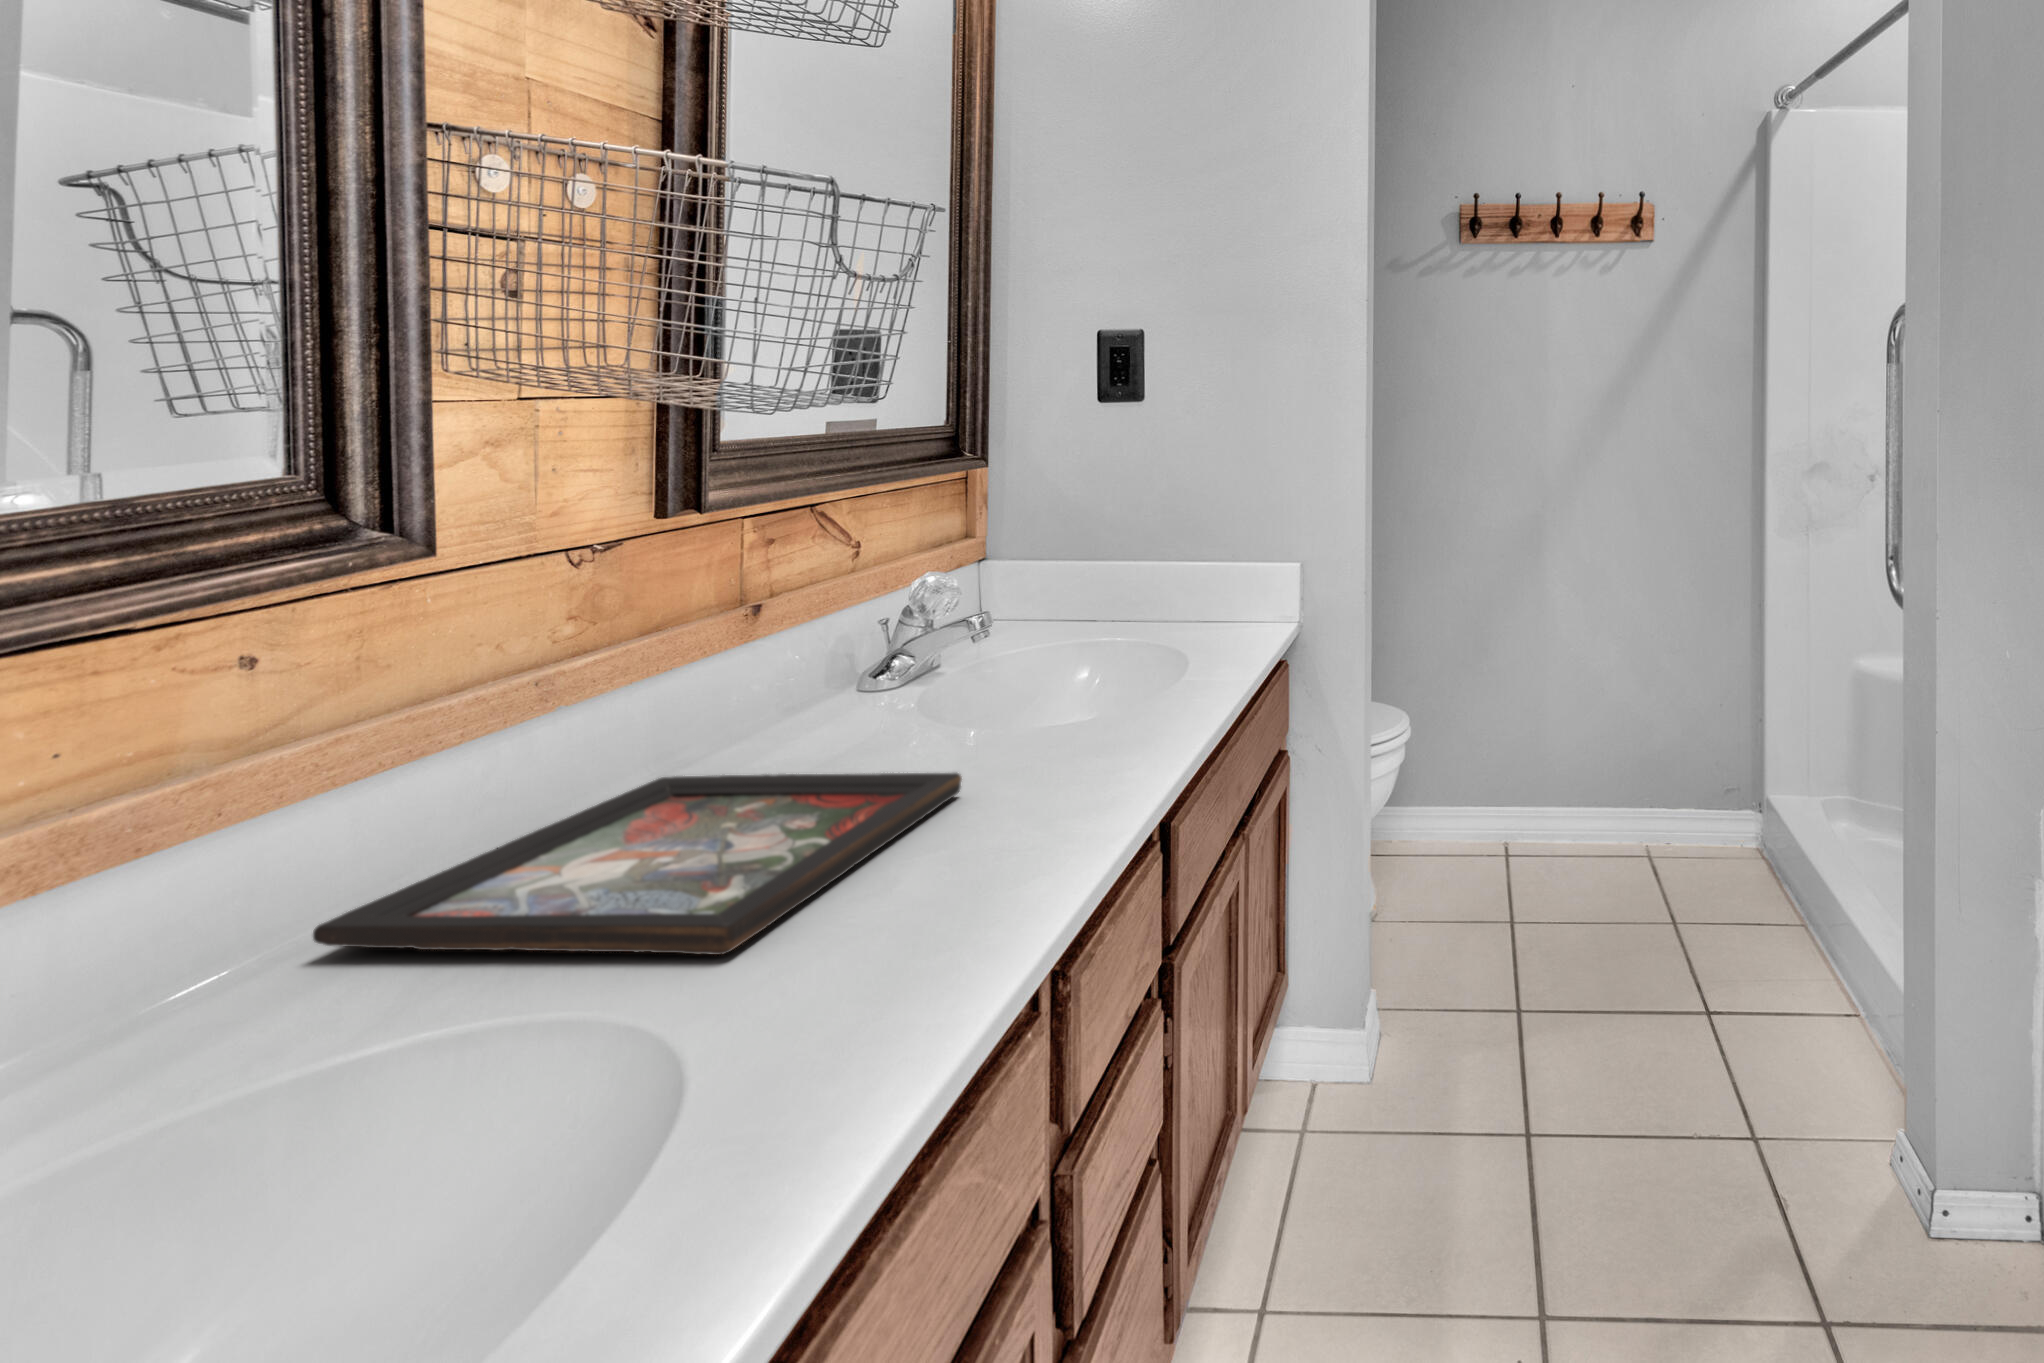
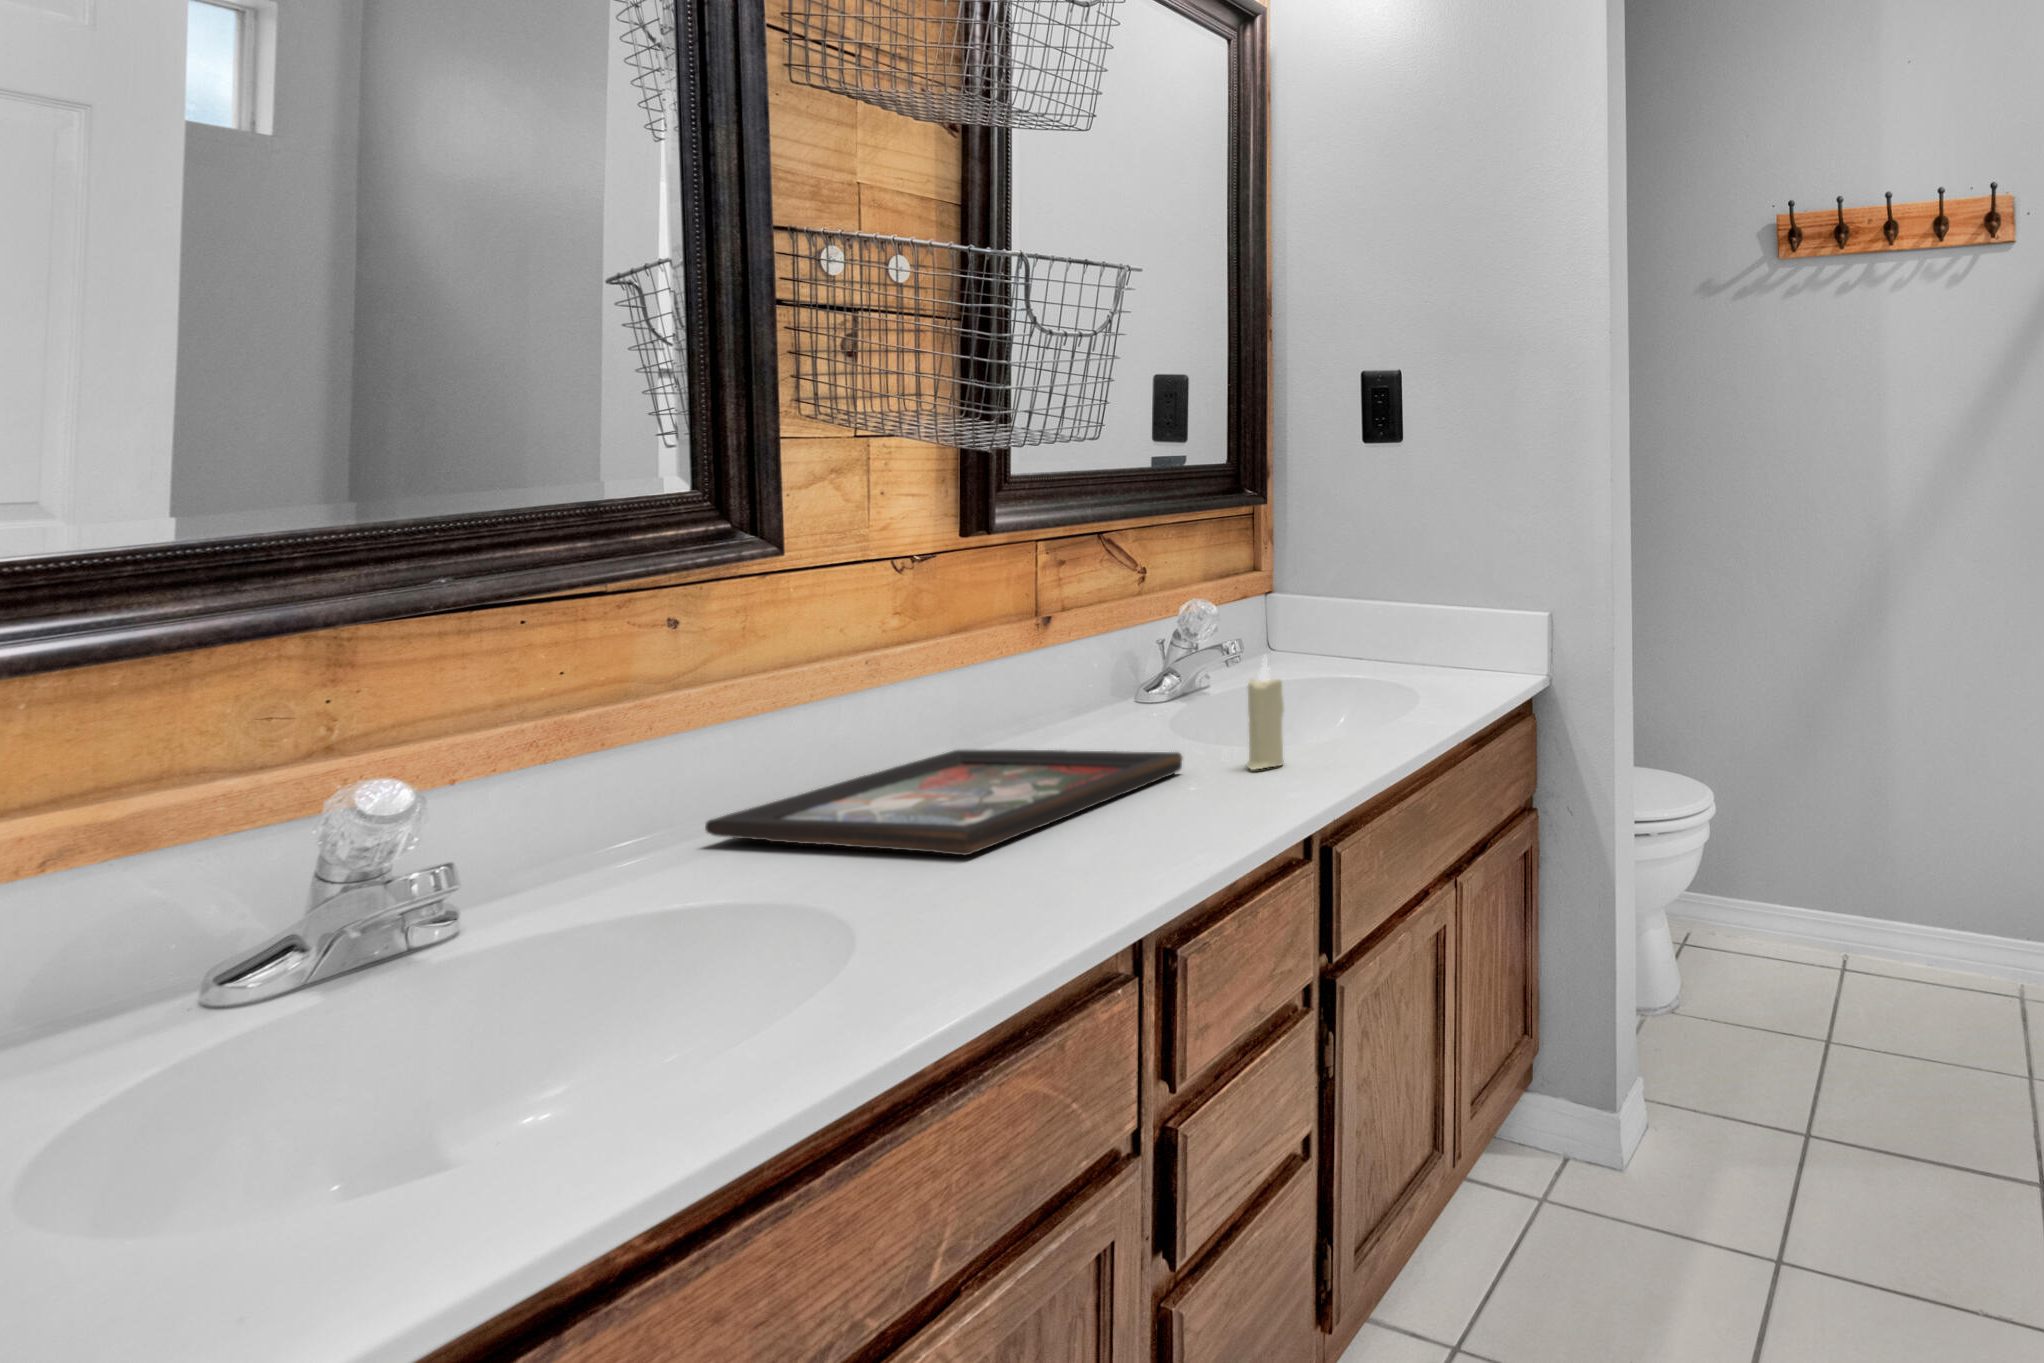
candle: none [1035,658,1079,788] -> present [1247,656,1284,769]

